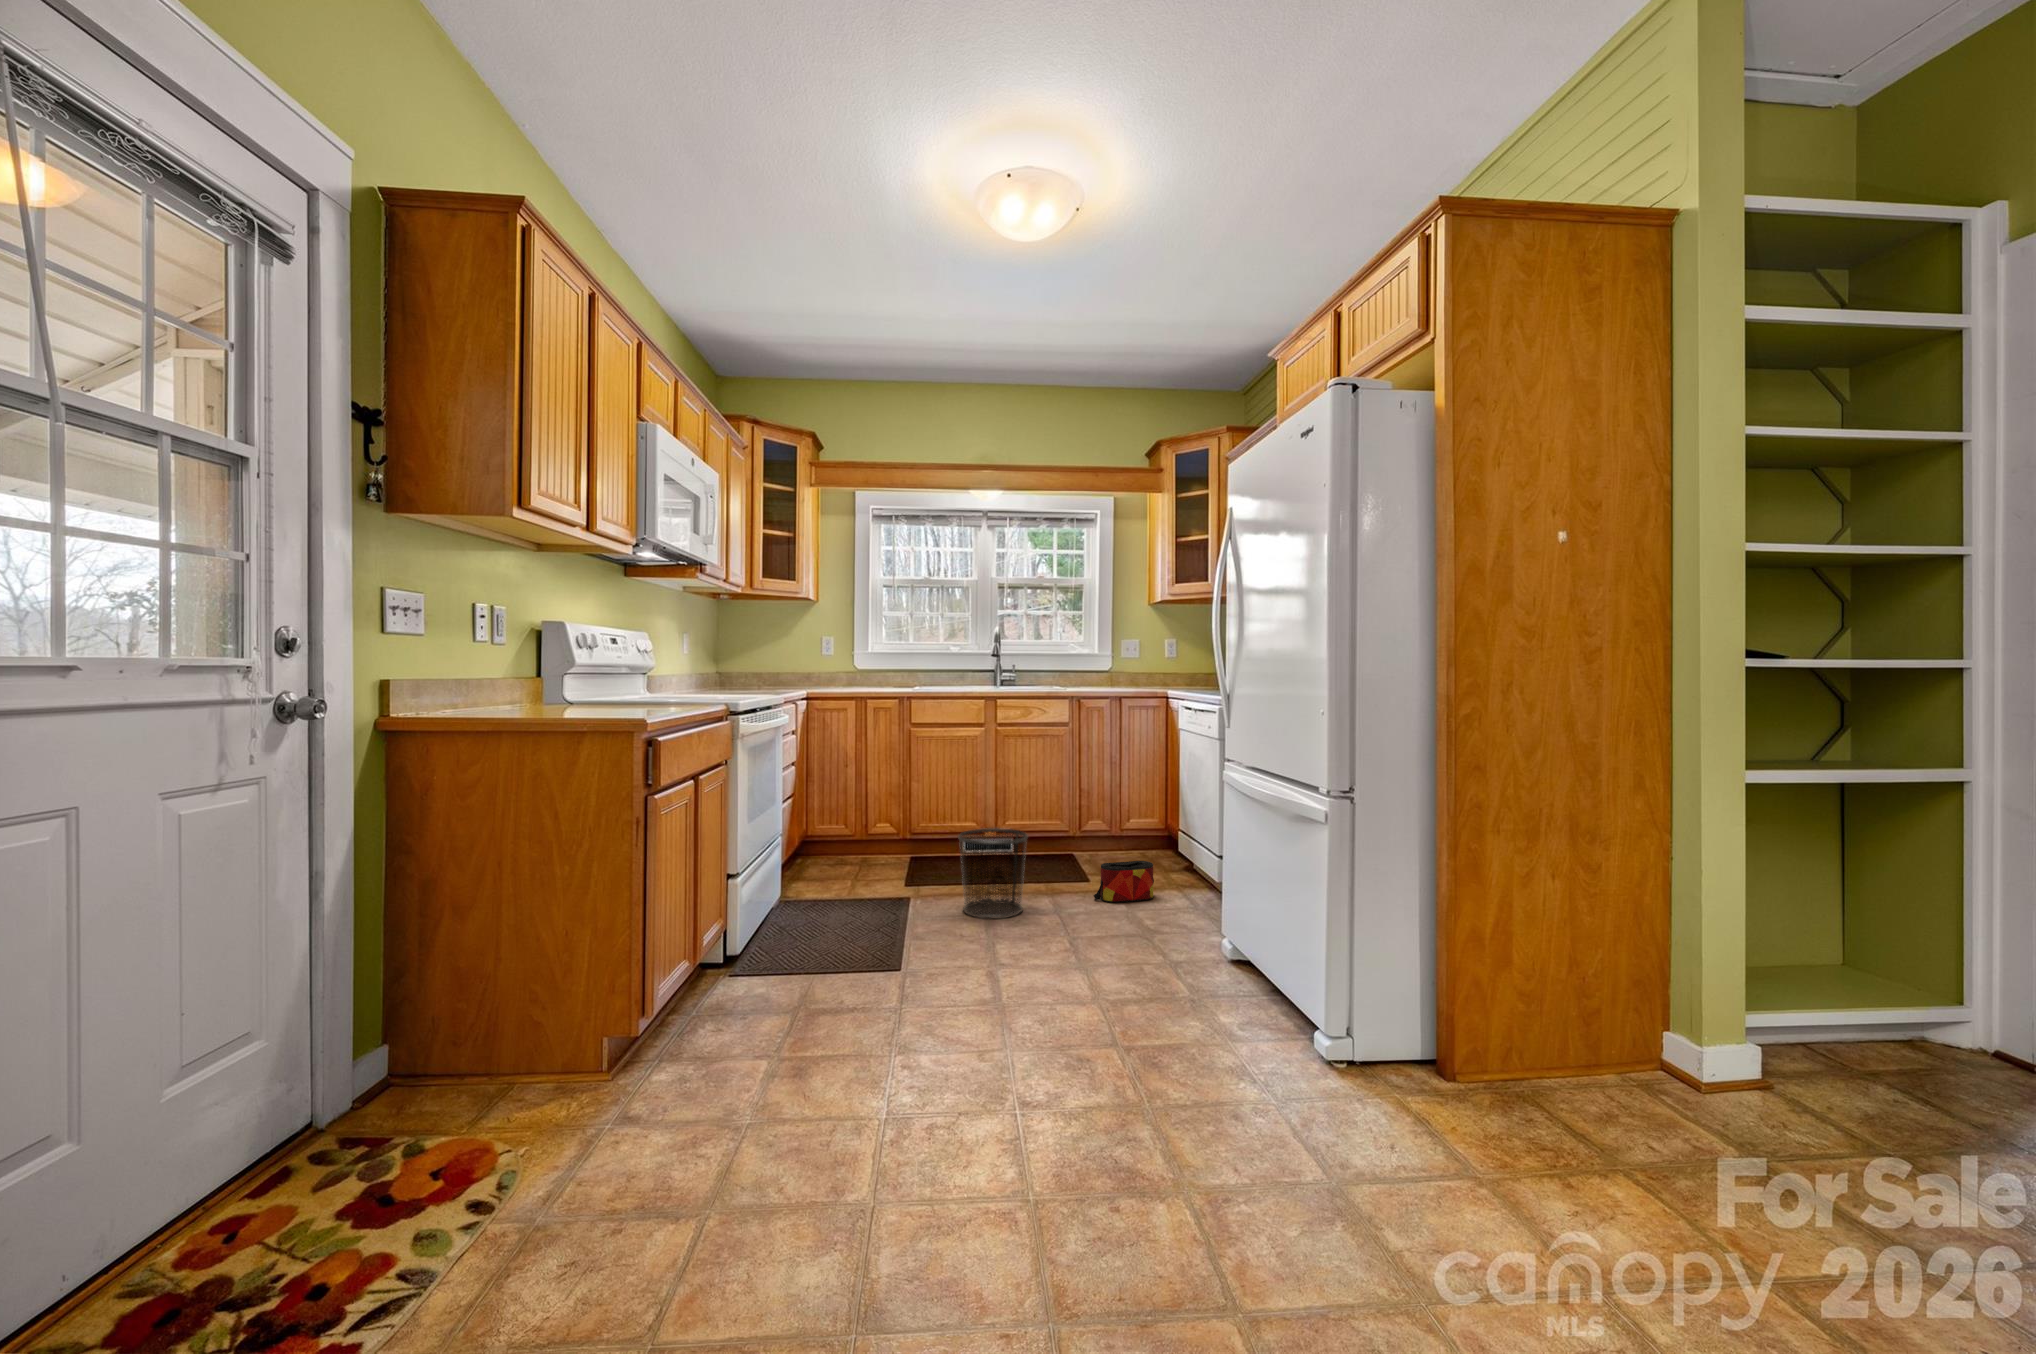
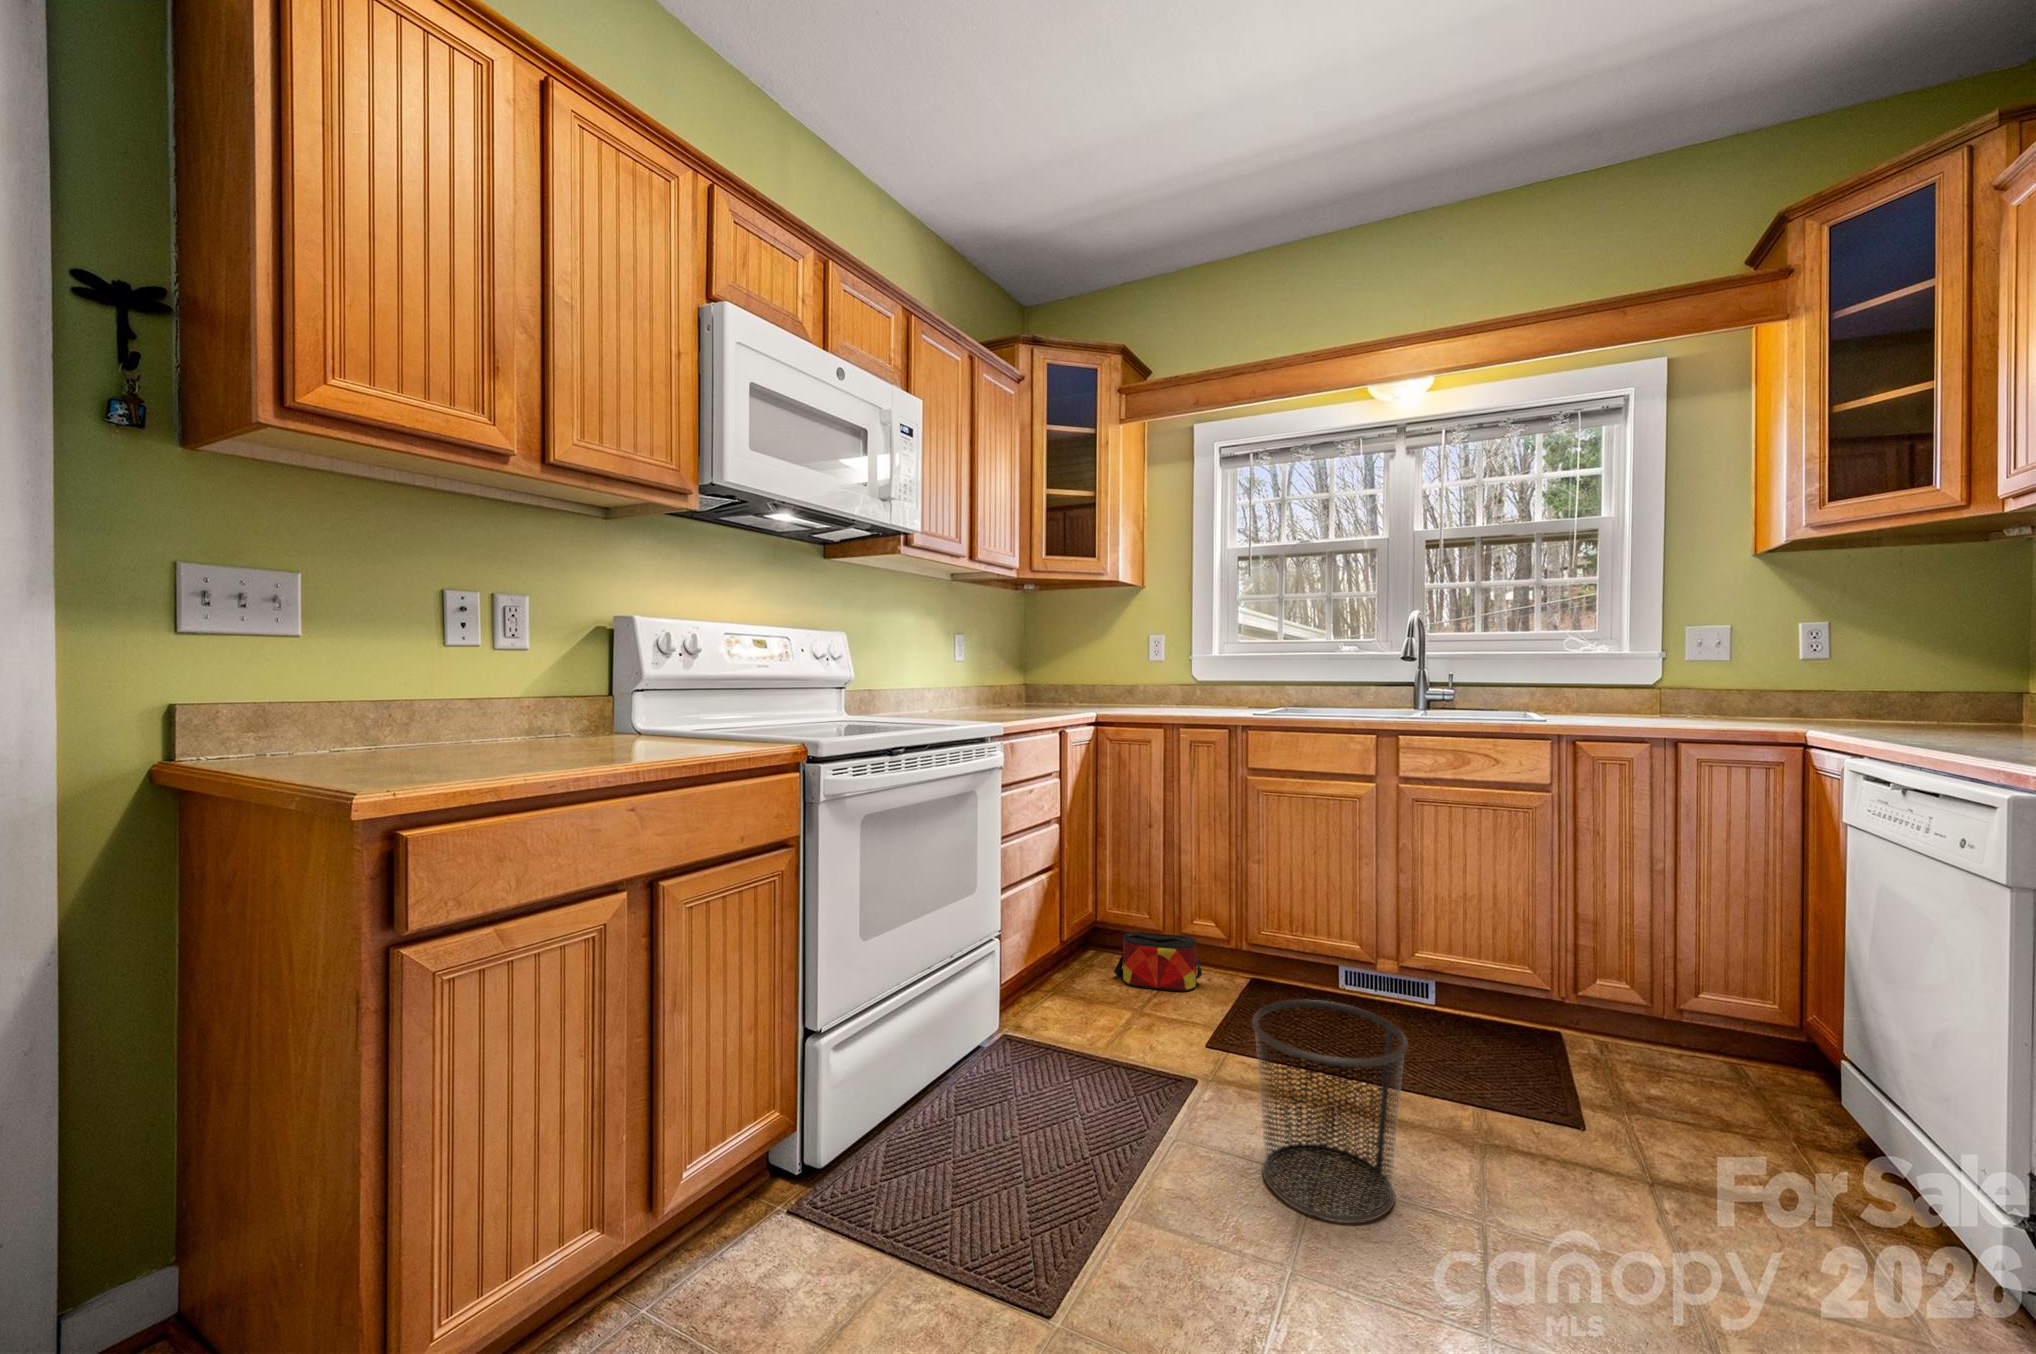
bag: present [1094,861,1154,903] -> present [1114,932,1202,992]

